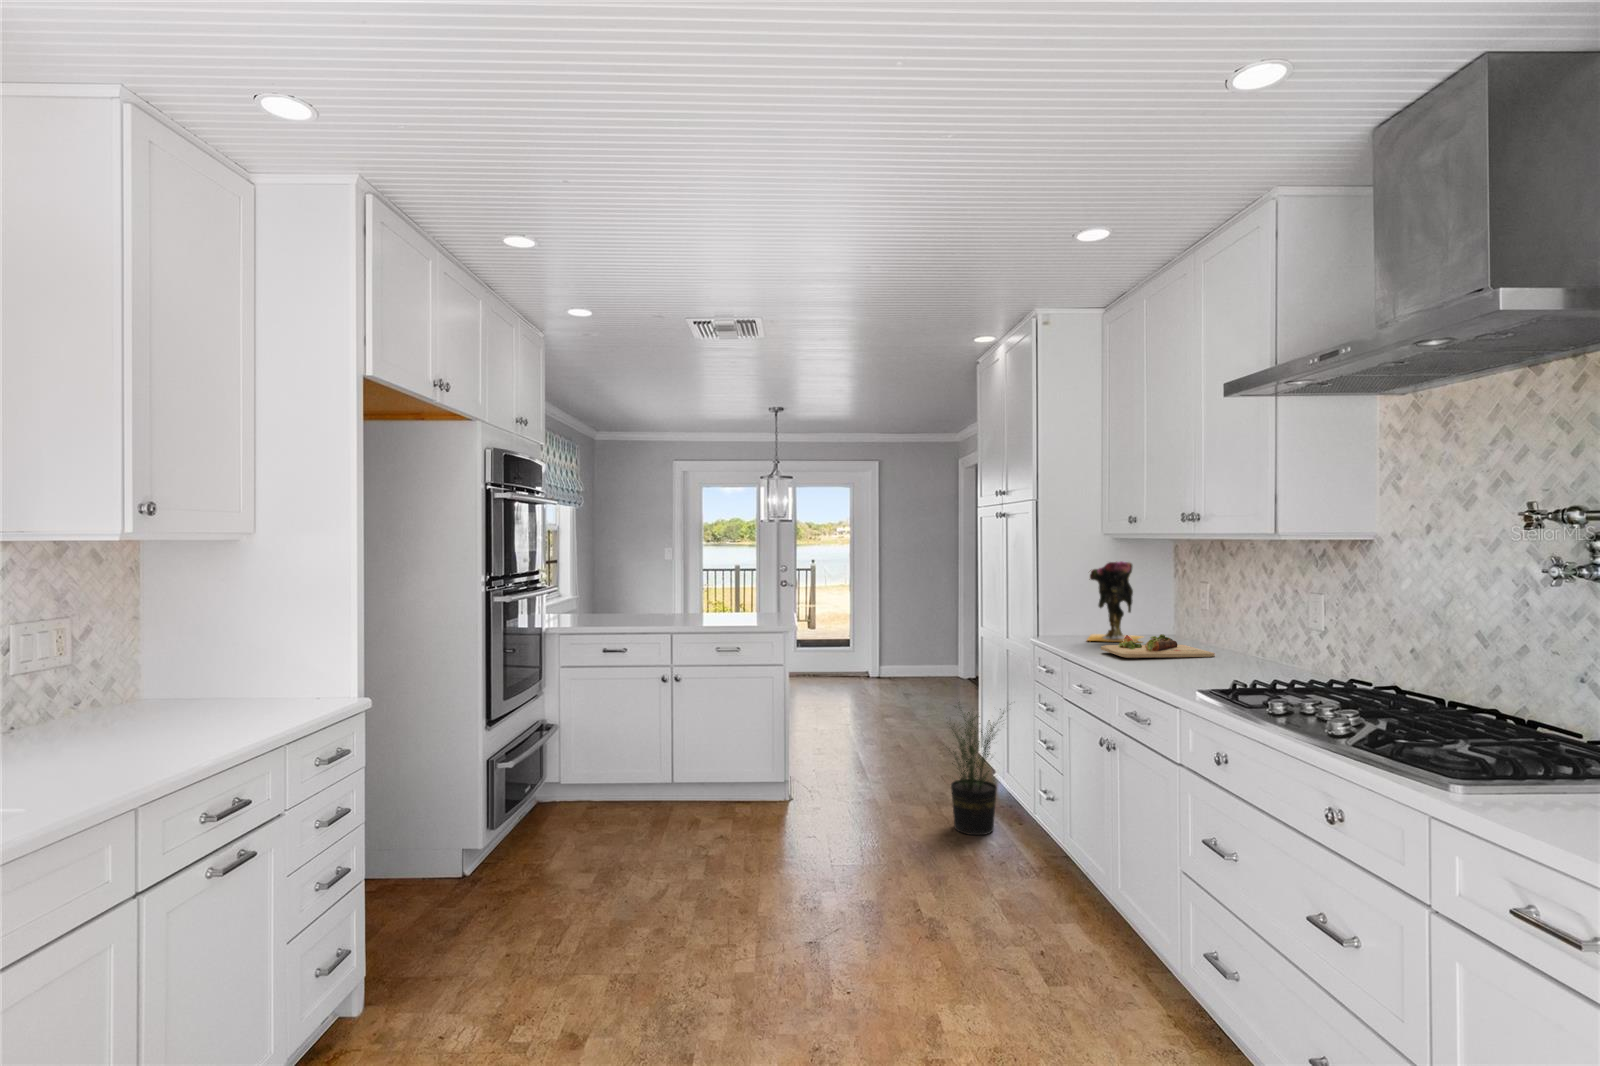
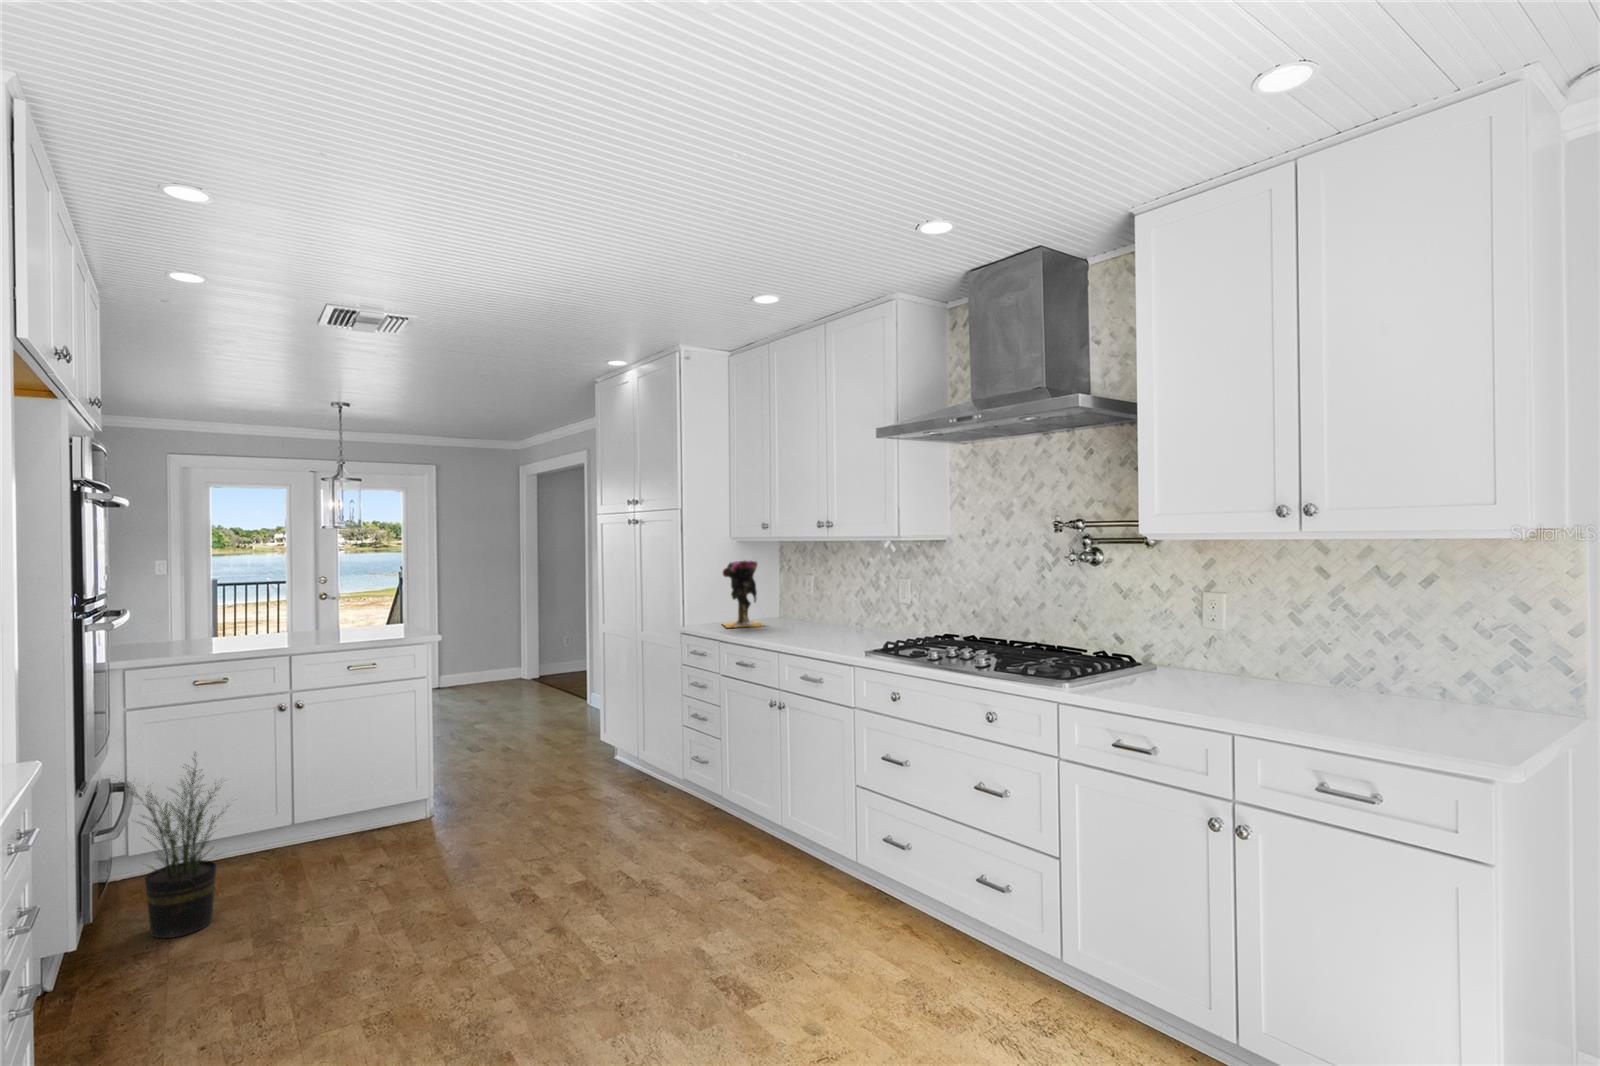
cutting board: present [1101,634,1215,658] -> none [753,617,836,637]
potted plant: present [949,706,1004,835] -> present [119,754,224,938]

